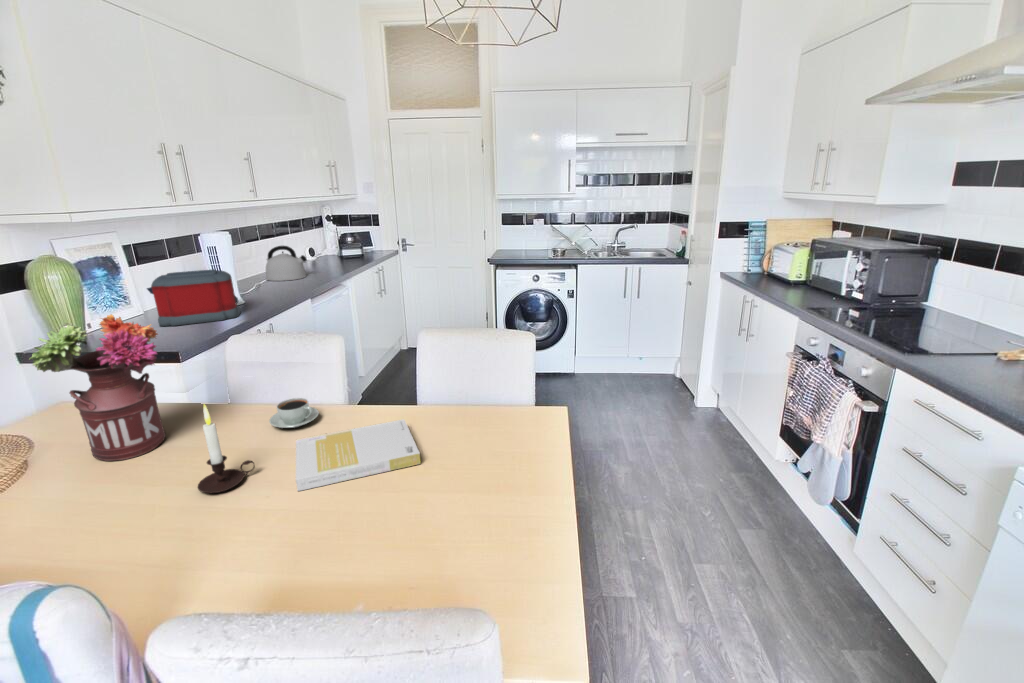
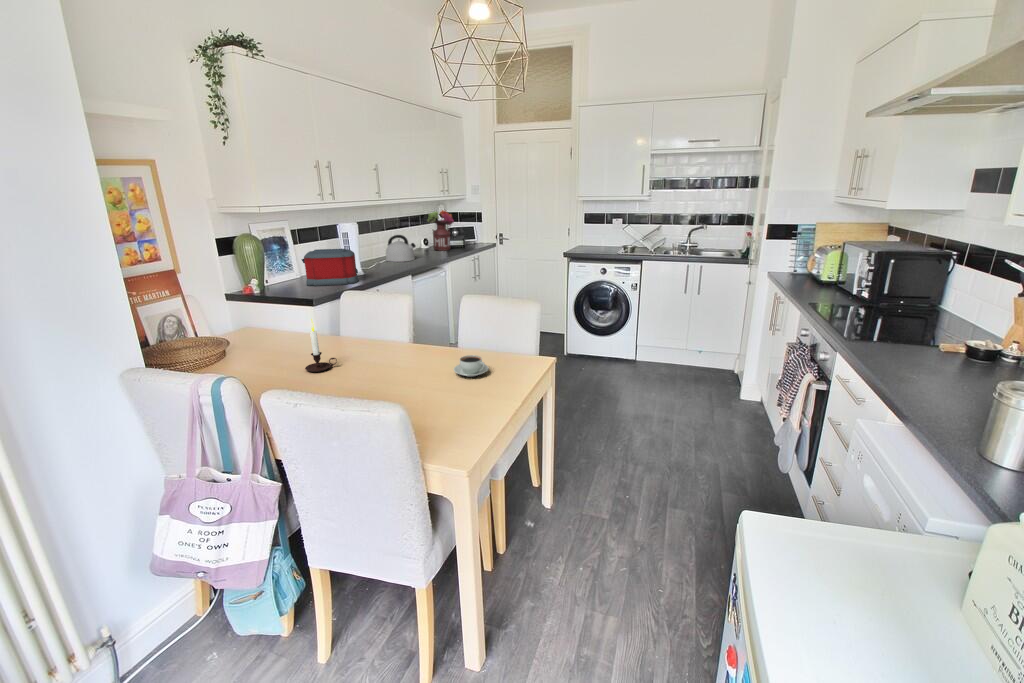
flower arrangement: present [29,314,166,461] -> present [428,210,454,251]
coffee cup: present [269,398,319,428] -> present [454,355,488,377]
book: present [296,419,420,491] -> none [355,349,433,376]

